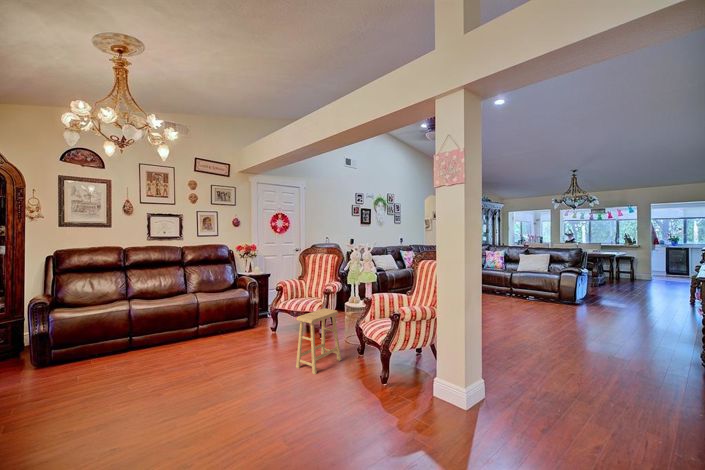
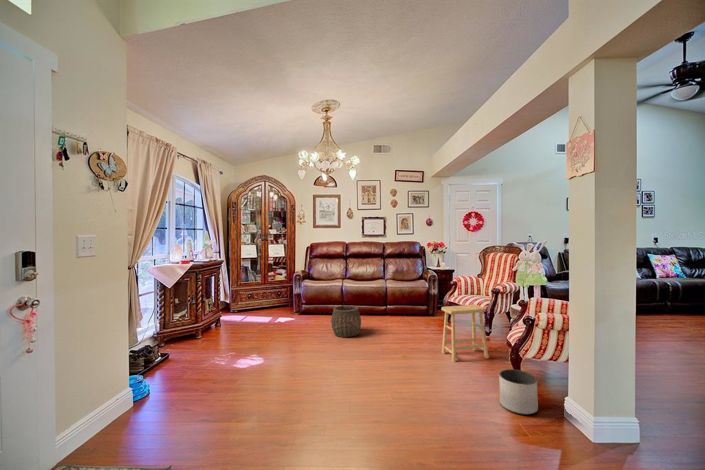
woven basket: none [130,336,182,387] -> present [331,305,361,337]
planter: none [383,365,415,407] -> present [499,369,538,415]

